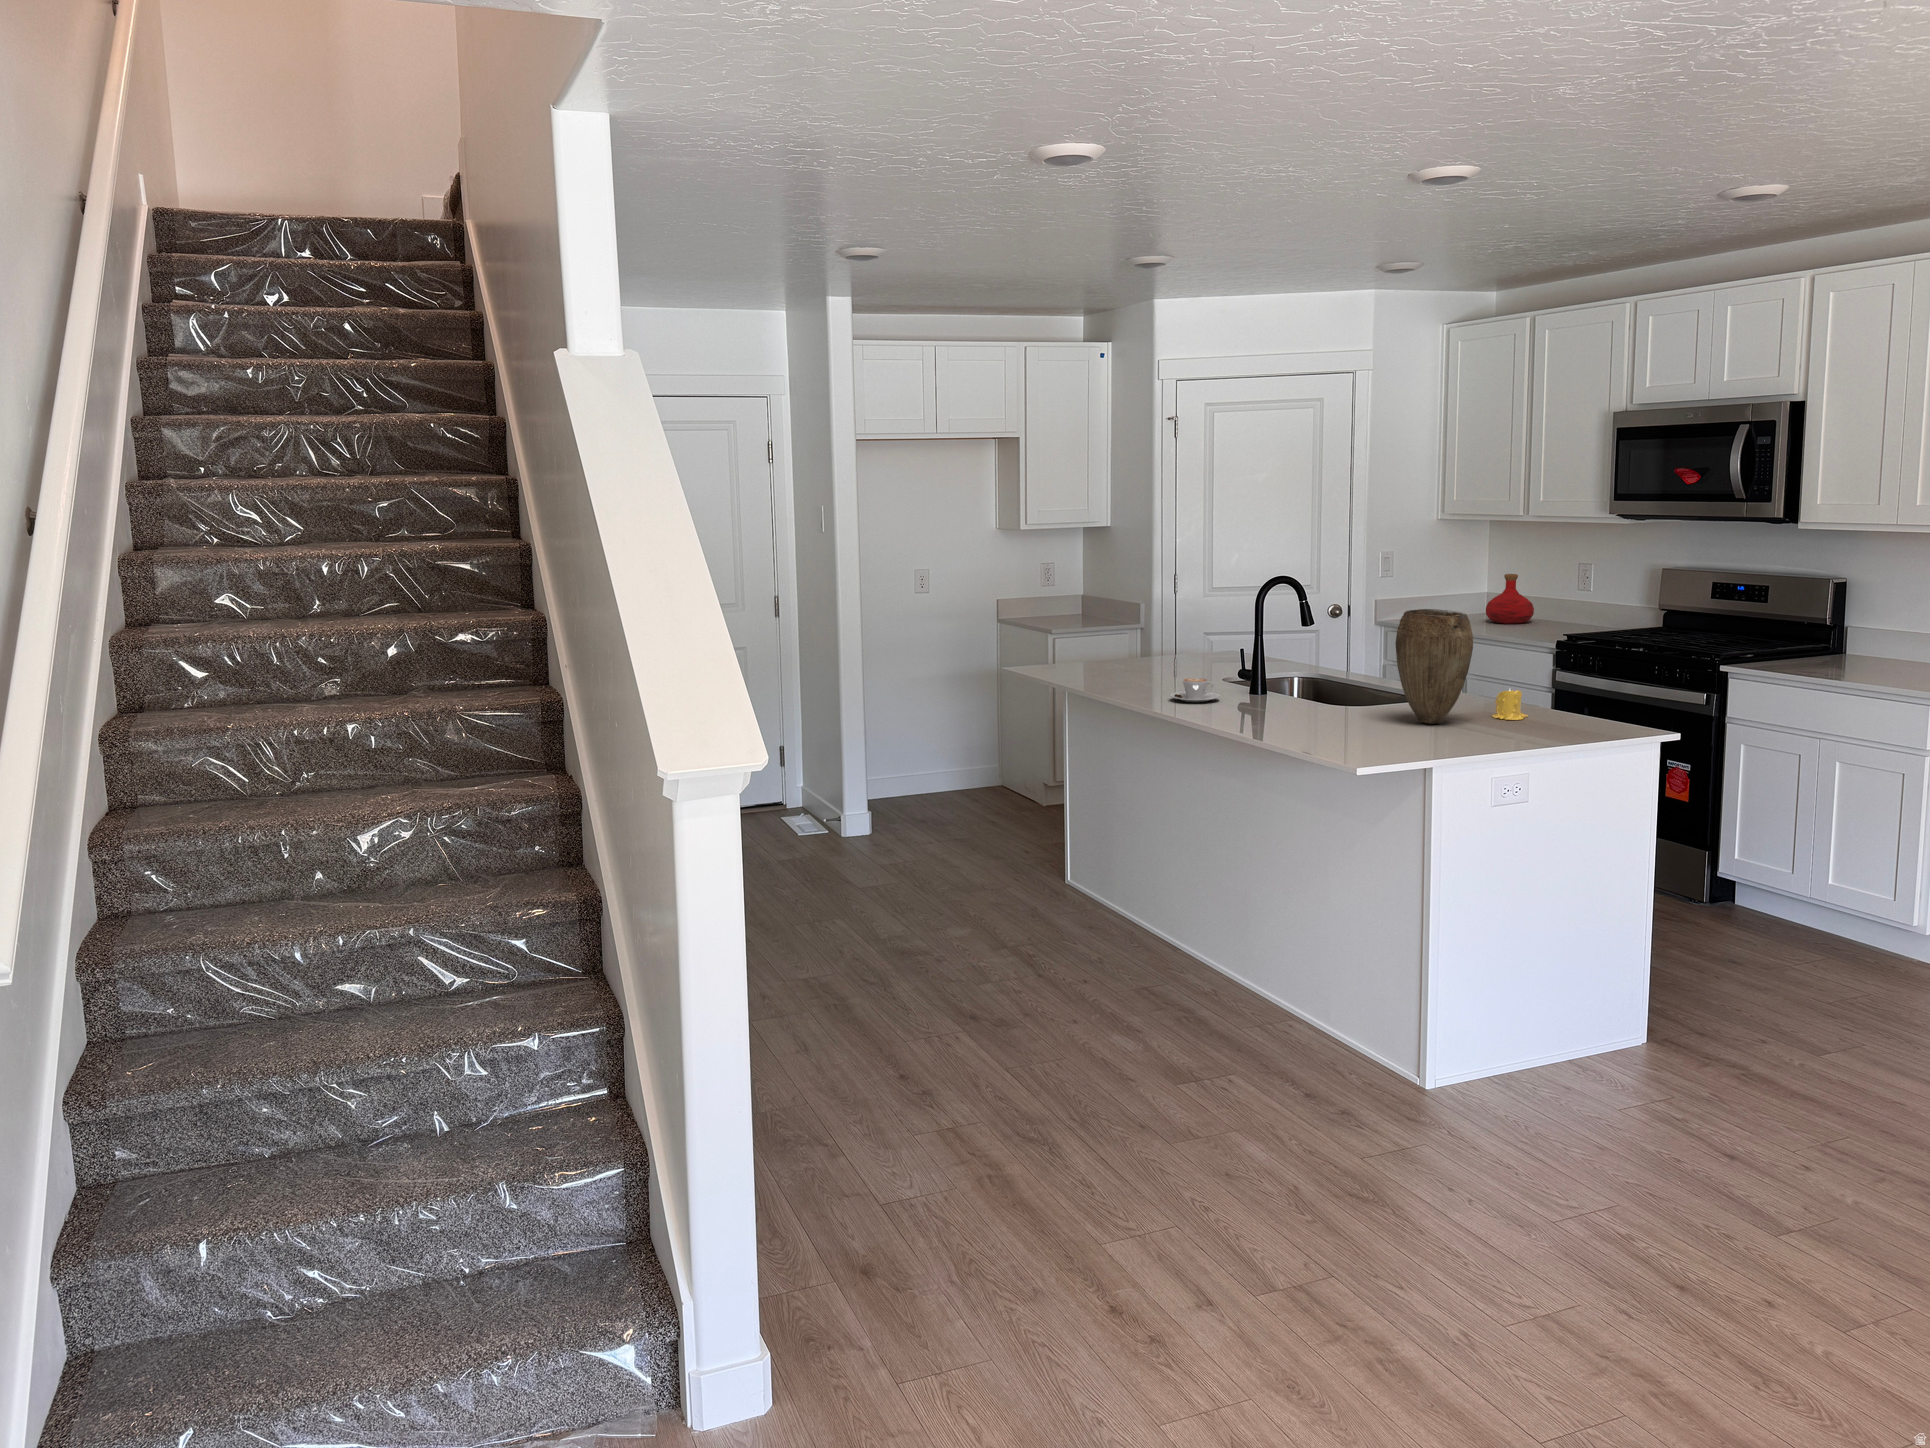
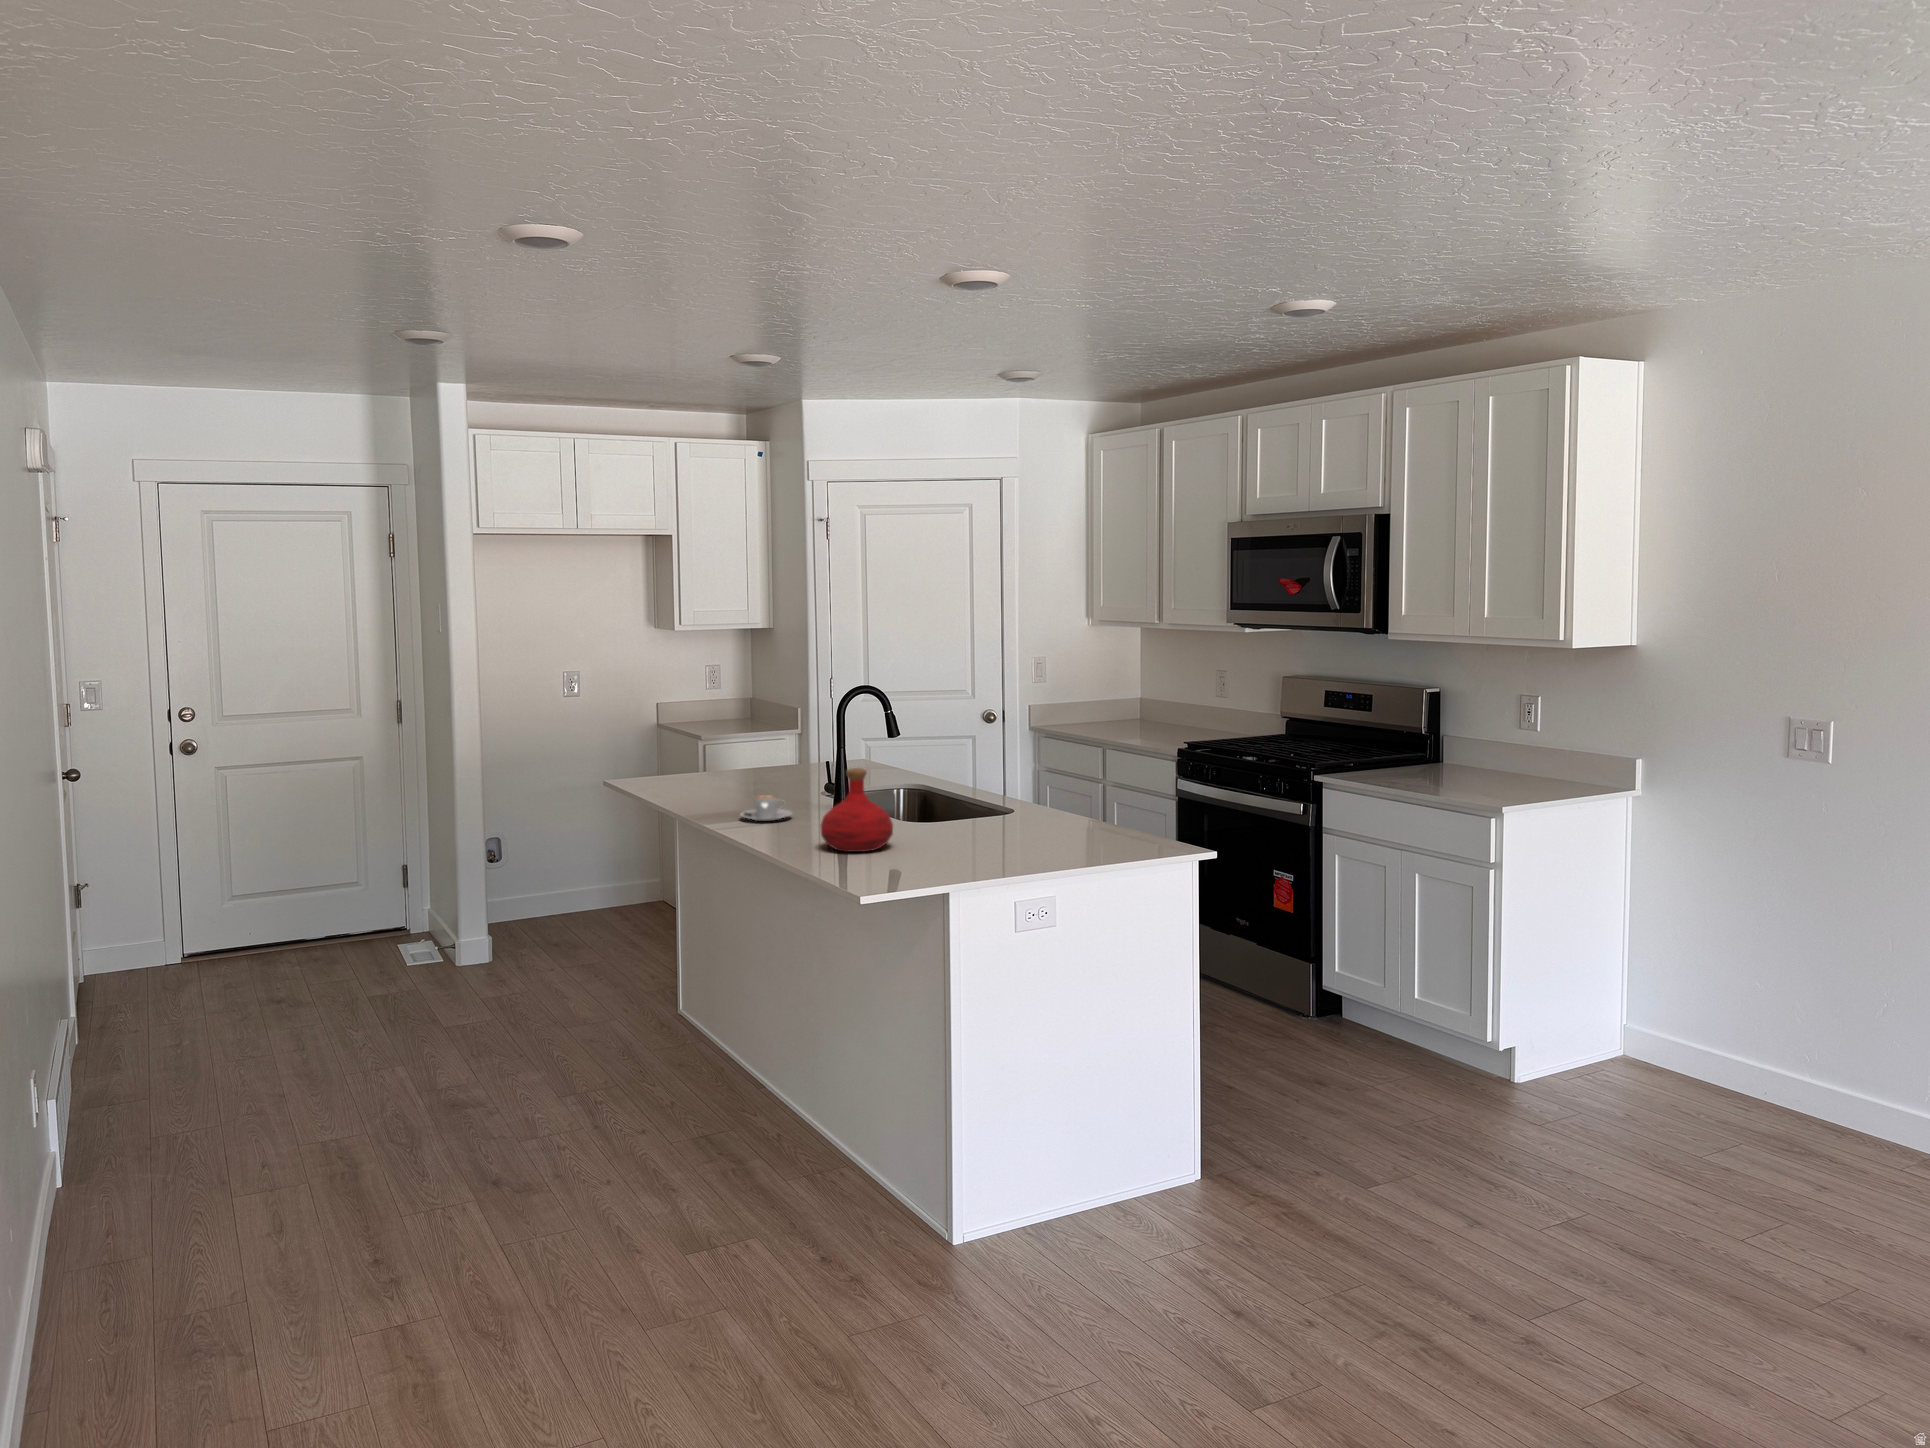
bottle: present [1486,574,1534,624] -> present [821,768,893,852]
vase: present [1395,609,1473,724] -> none [946,724,1022,845]
candle: present [1492,690,1528,720] -> none [1051,805,1086,840]

